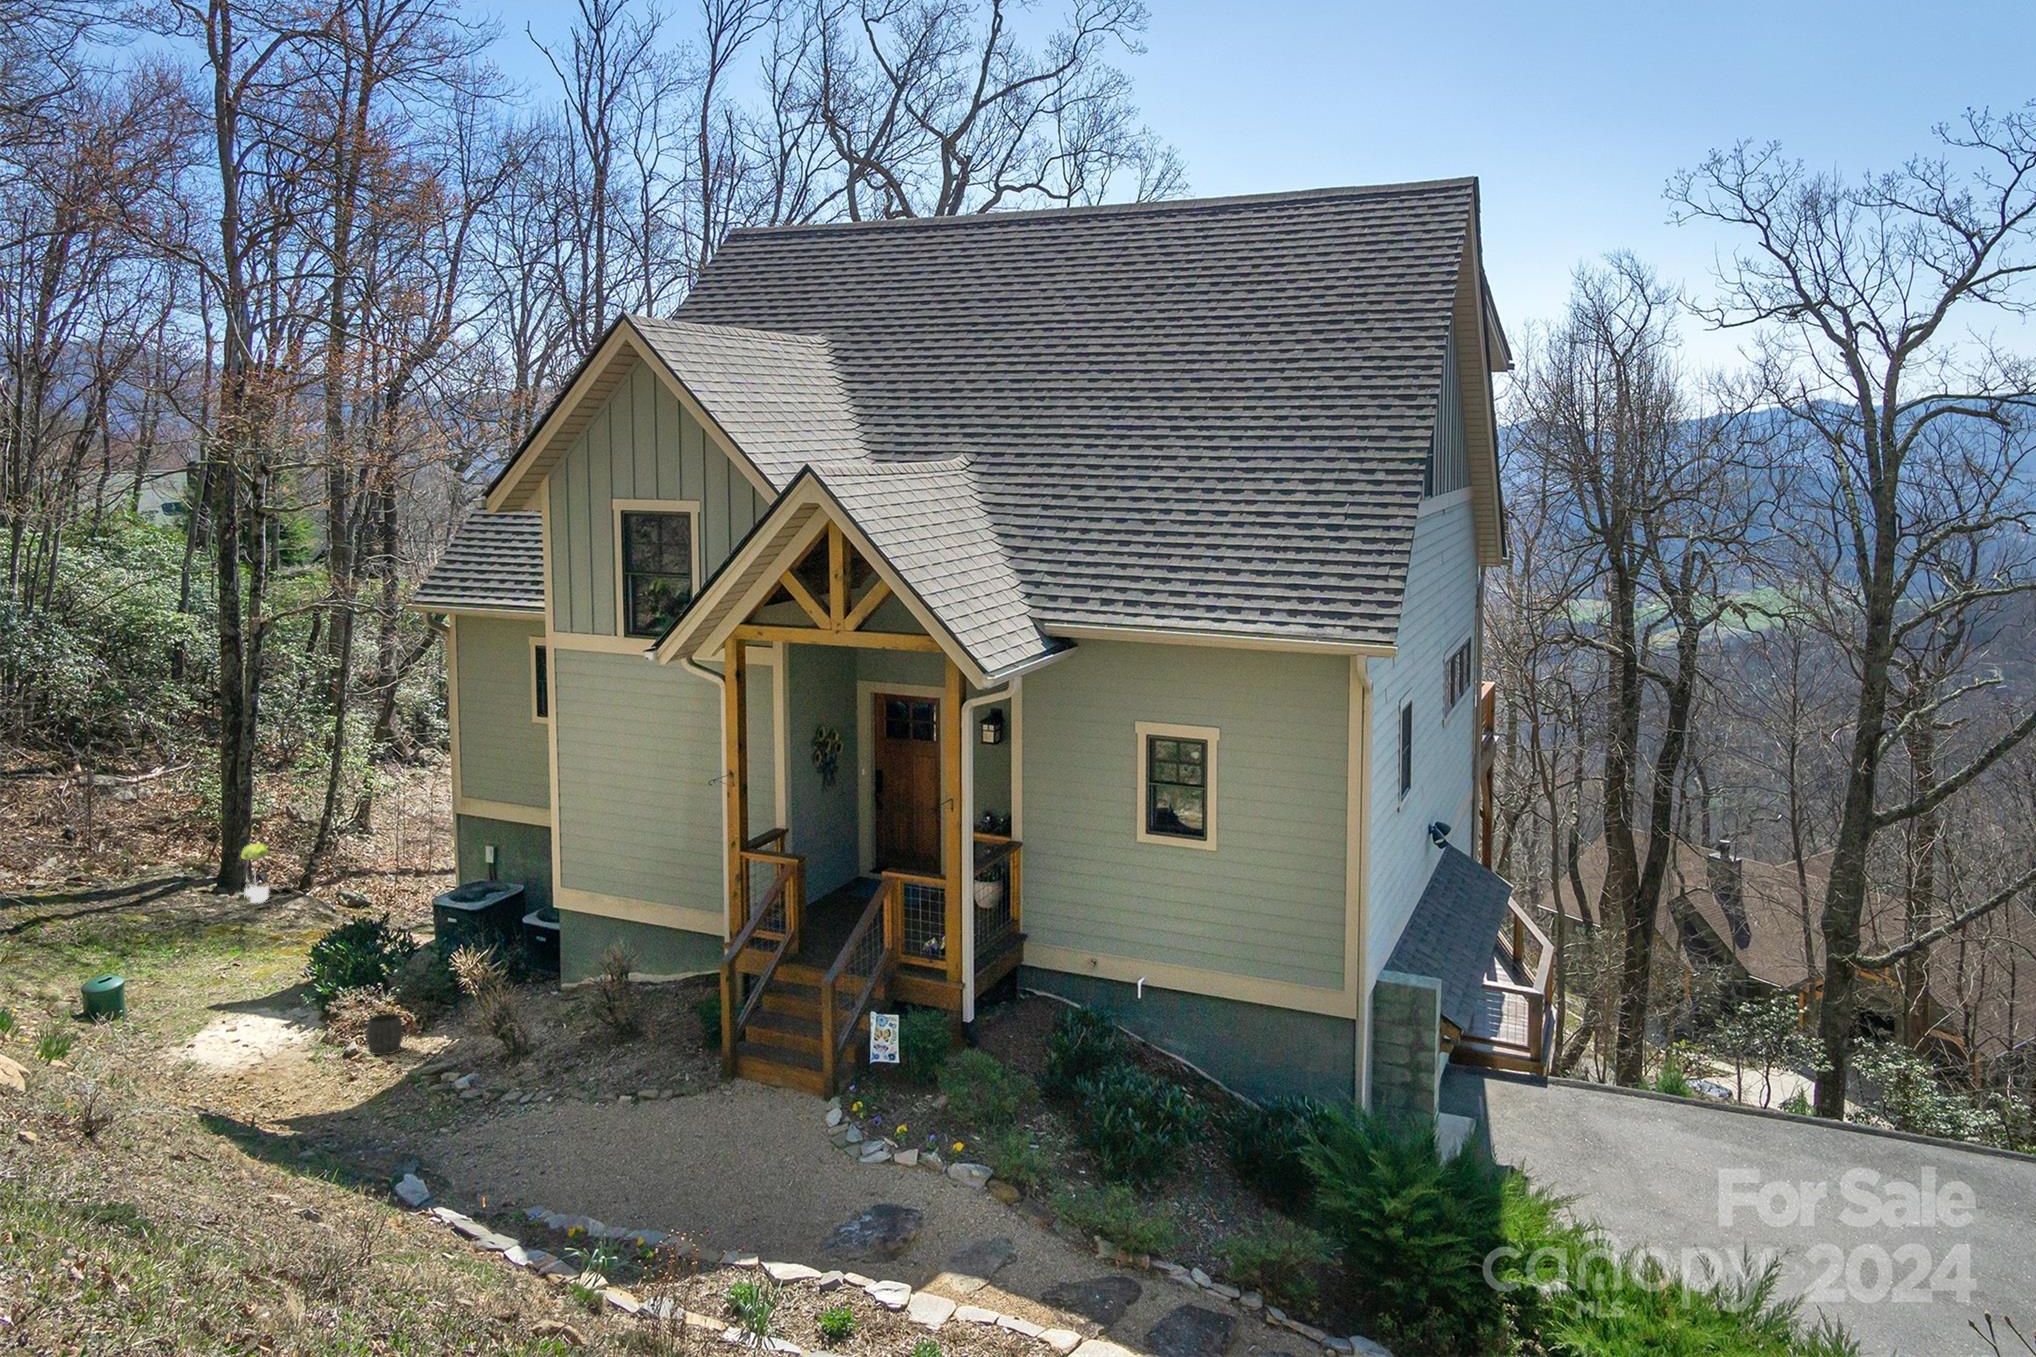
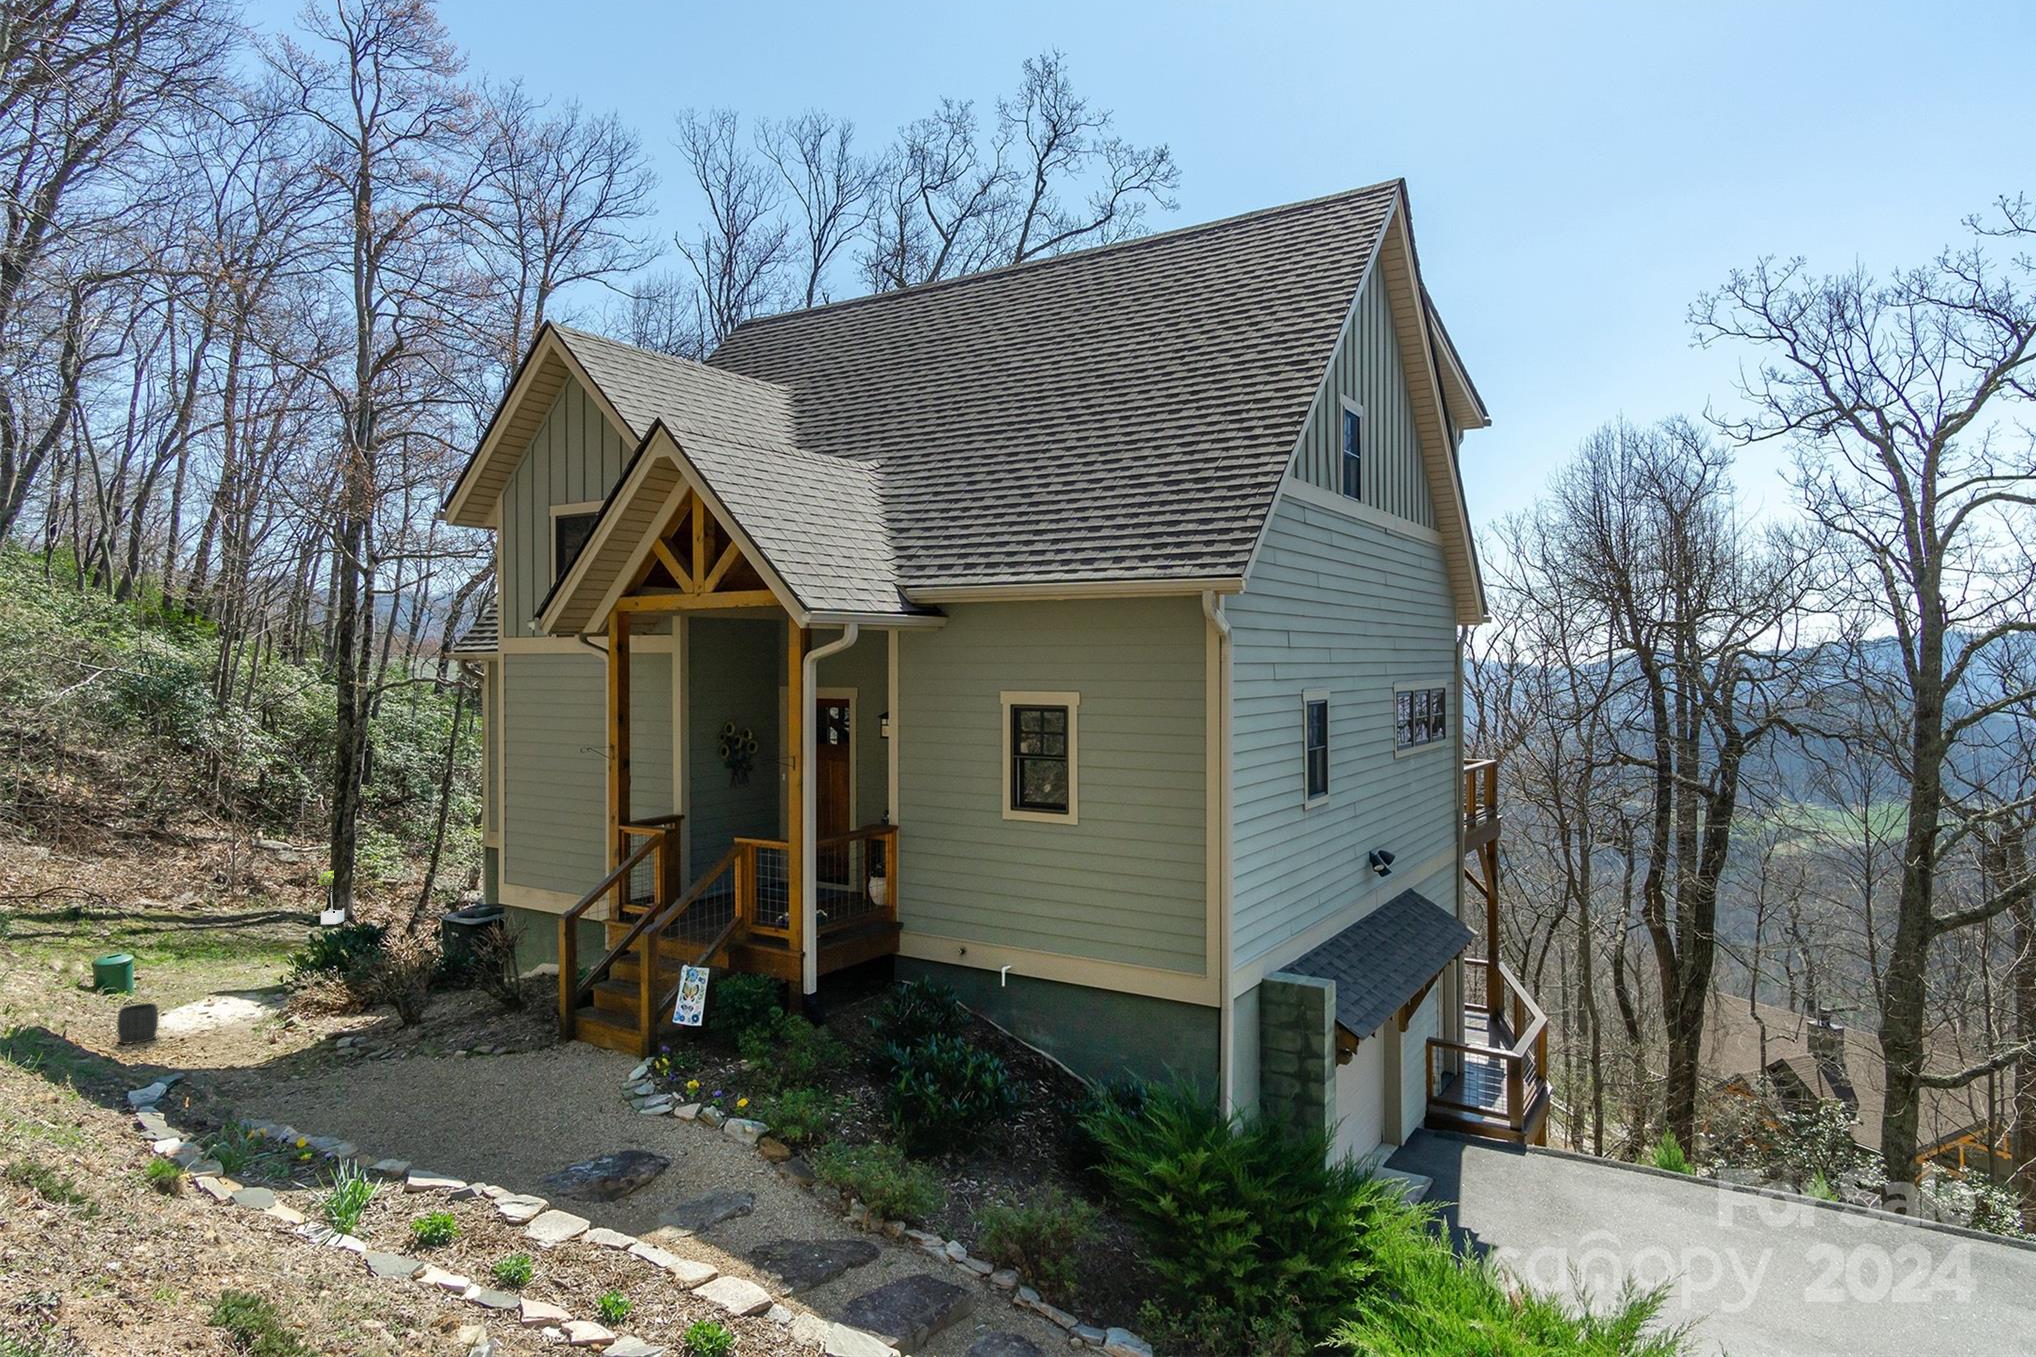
woven basket: present [366,1013,403,1055] -> present [117,1003,158,1044]

